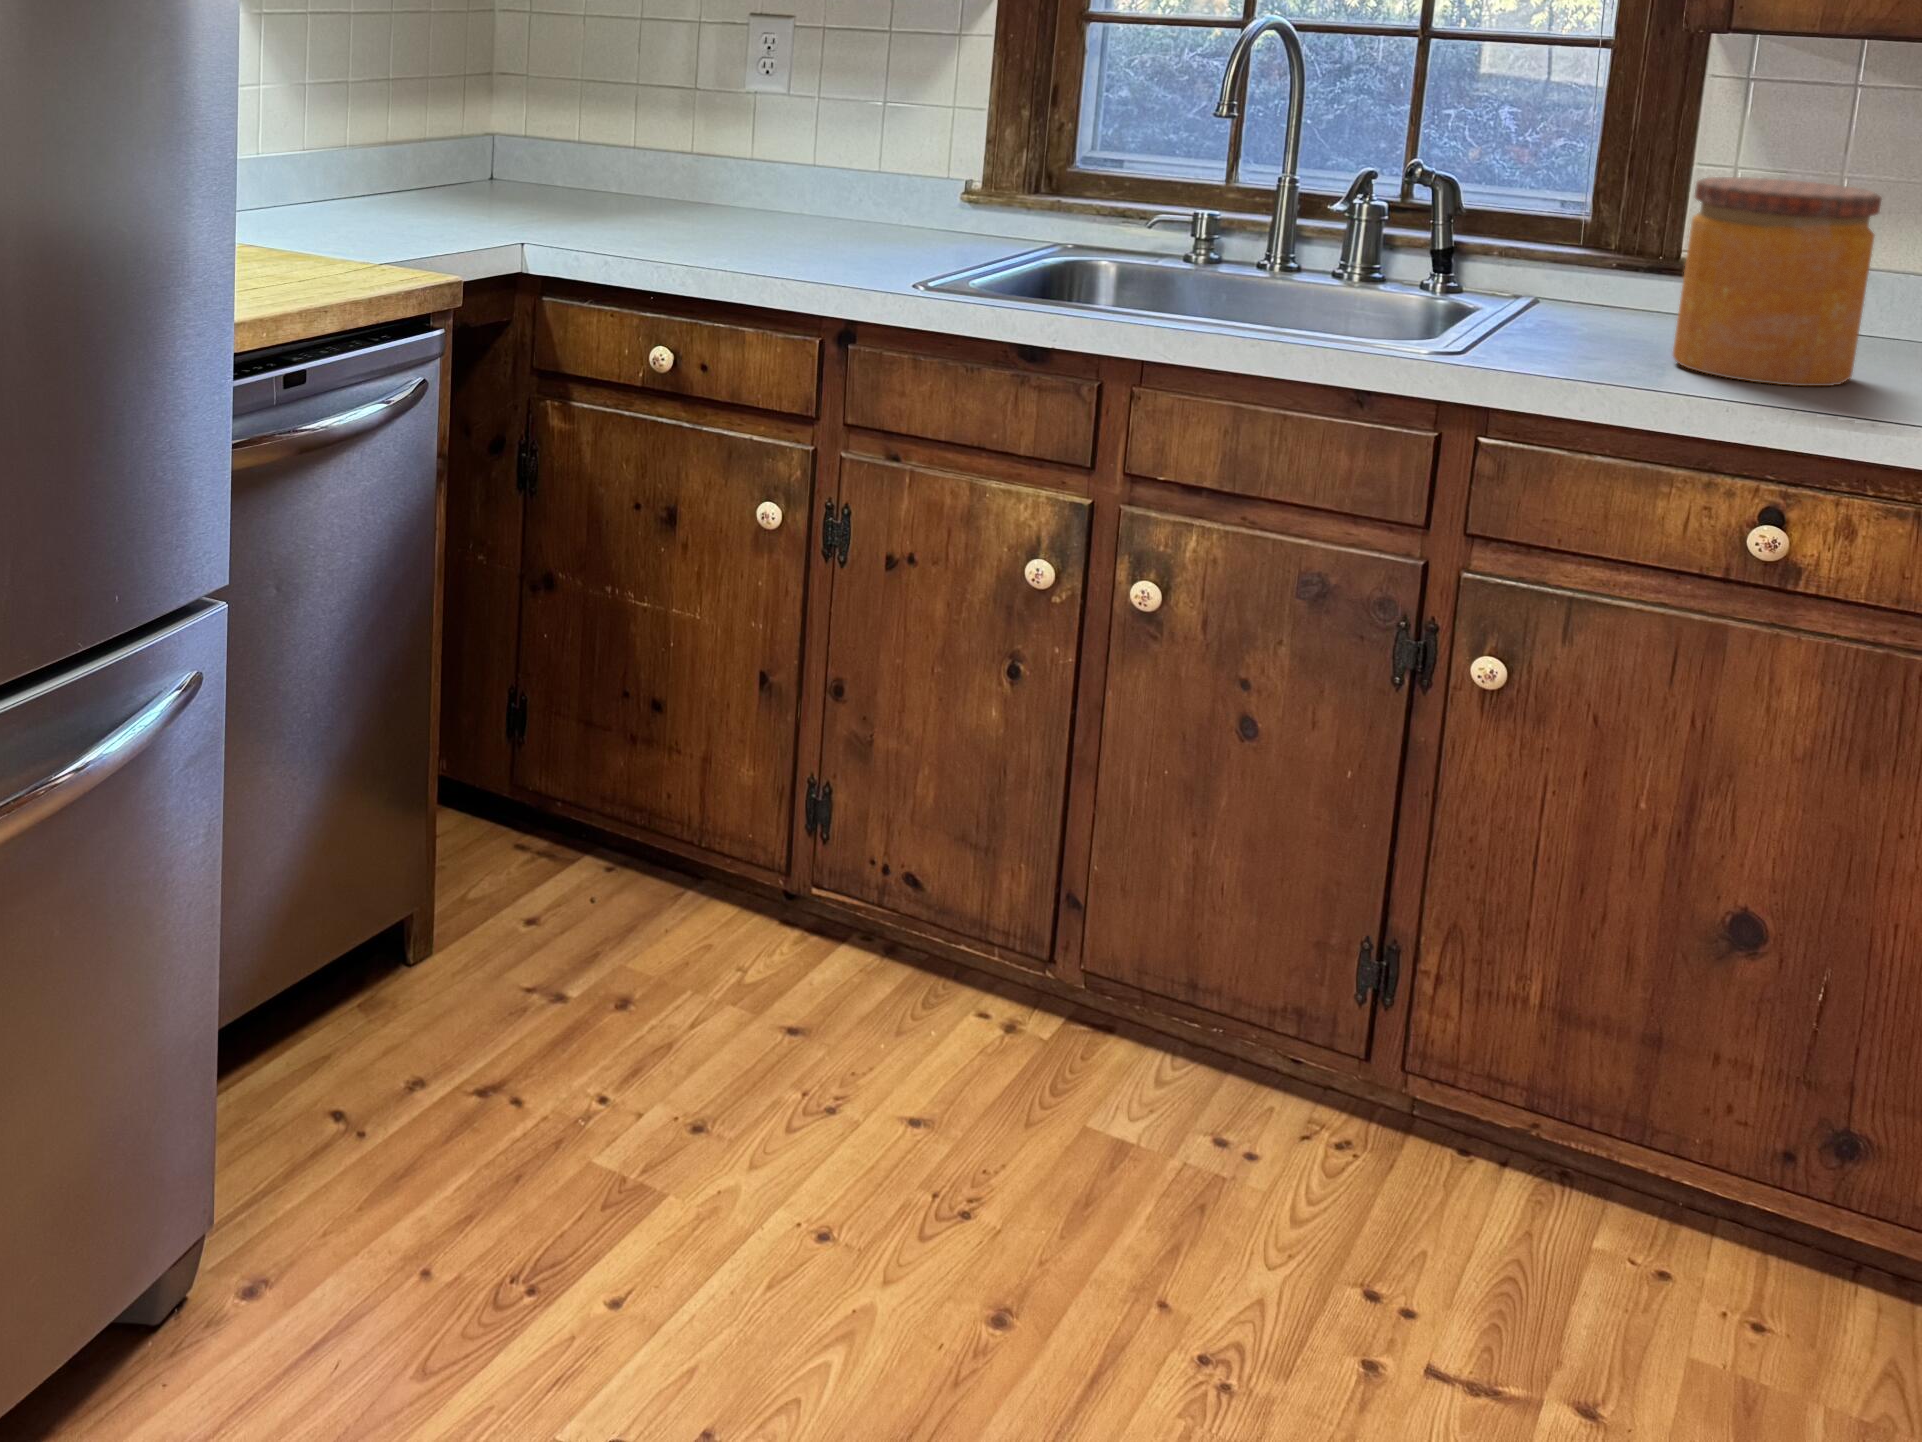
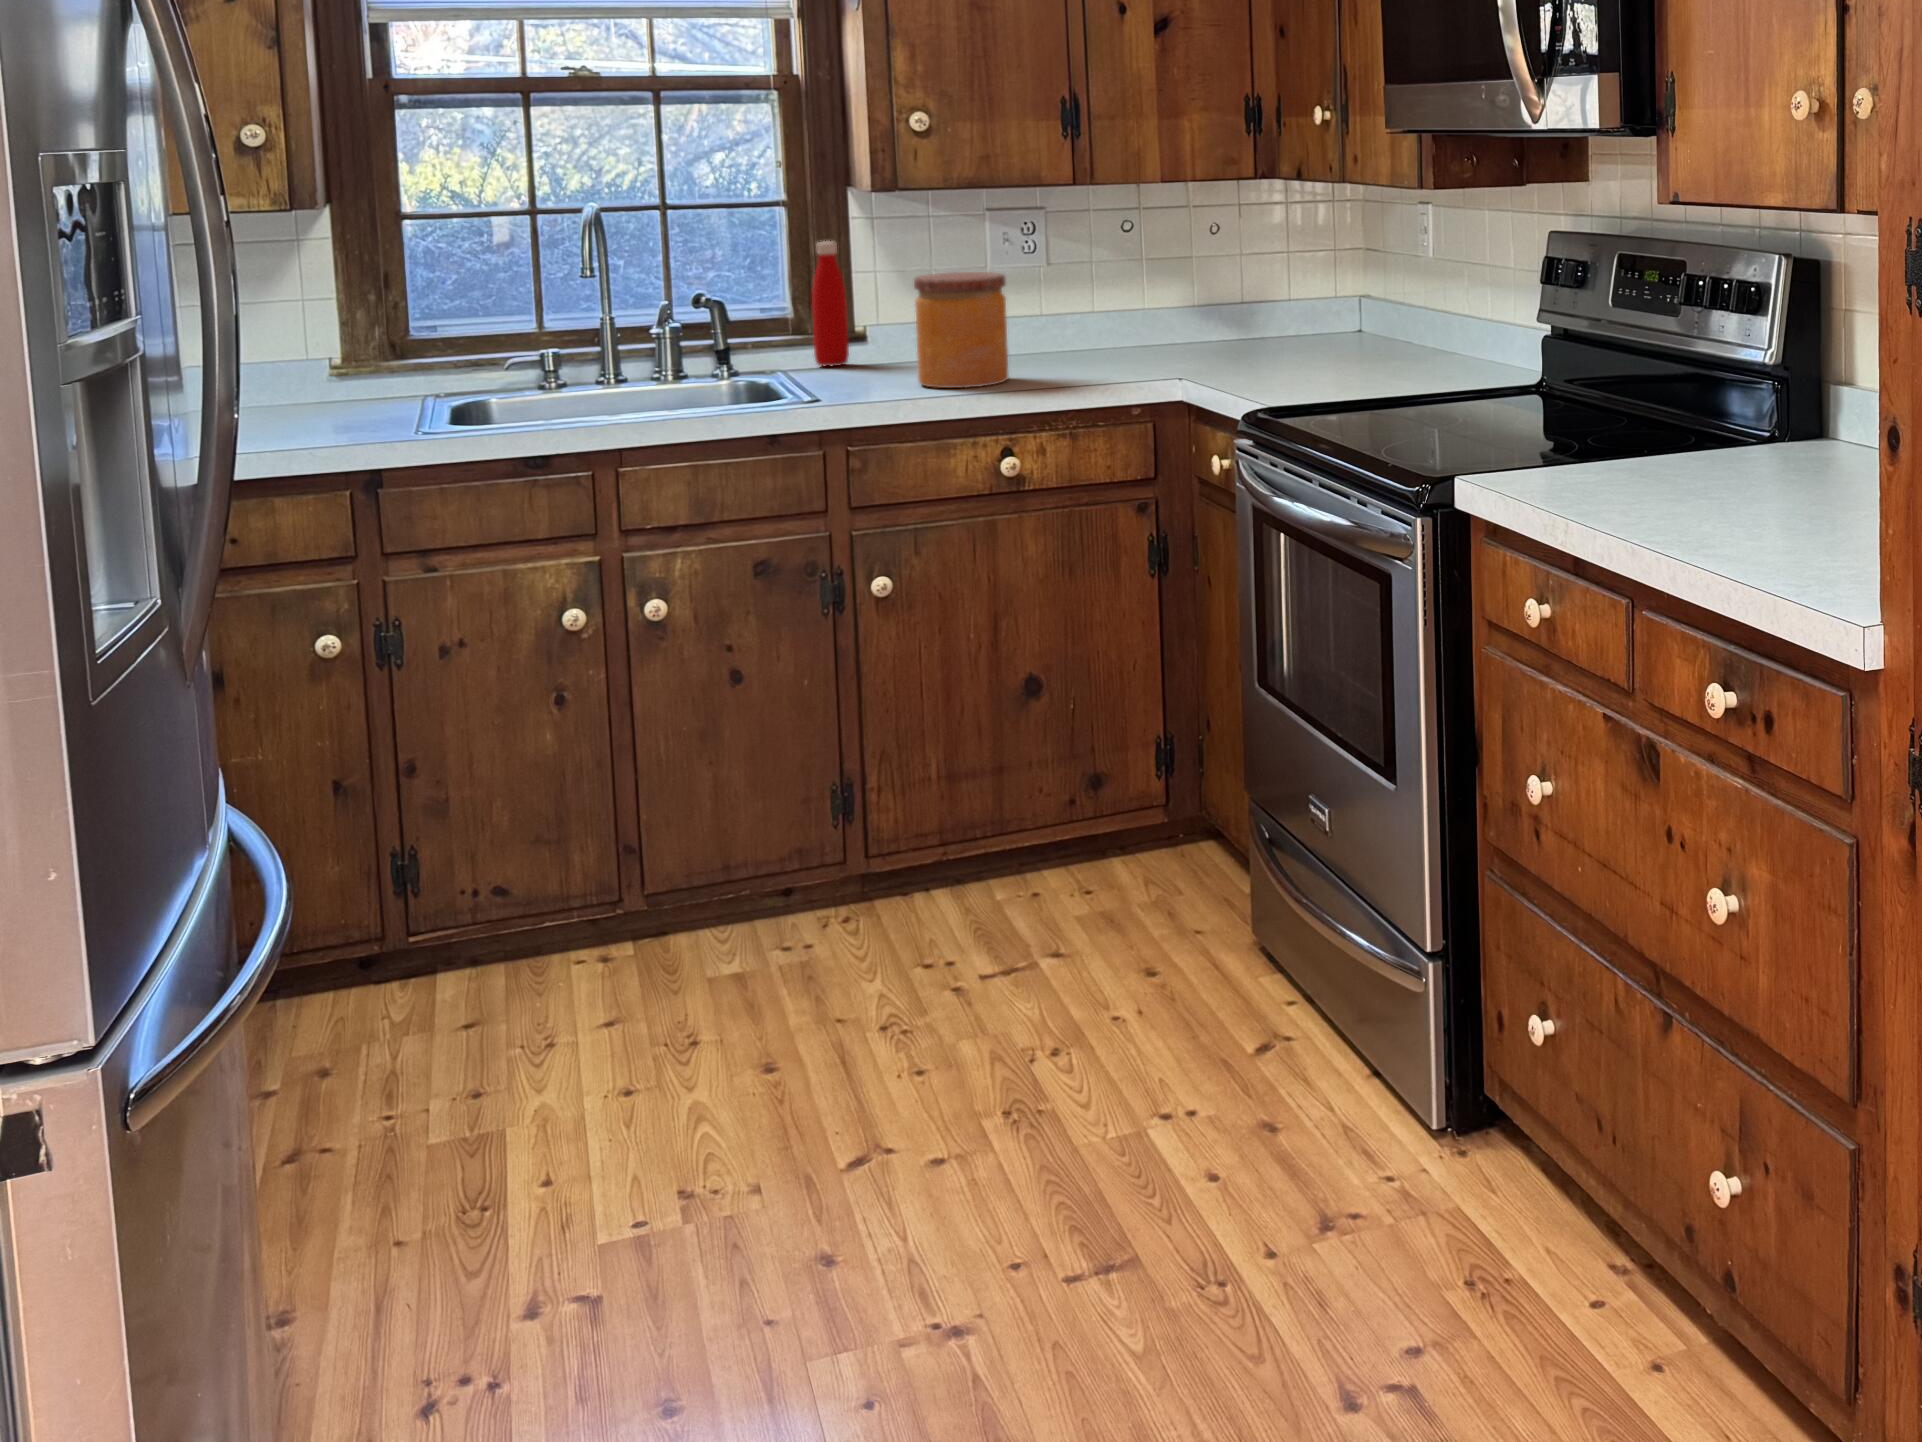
bottle: none [1594,110,1666,308] -> present [812,241,849,366]

